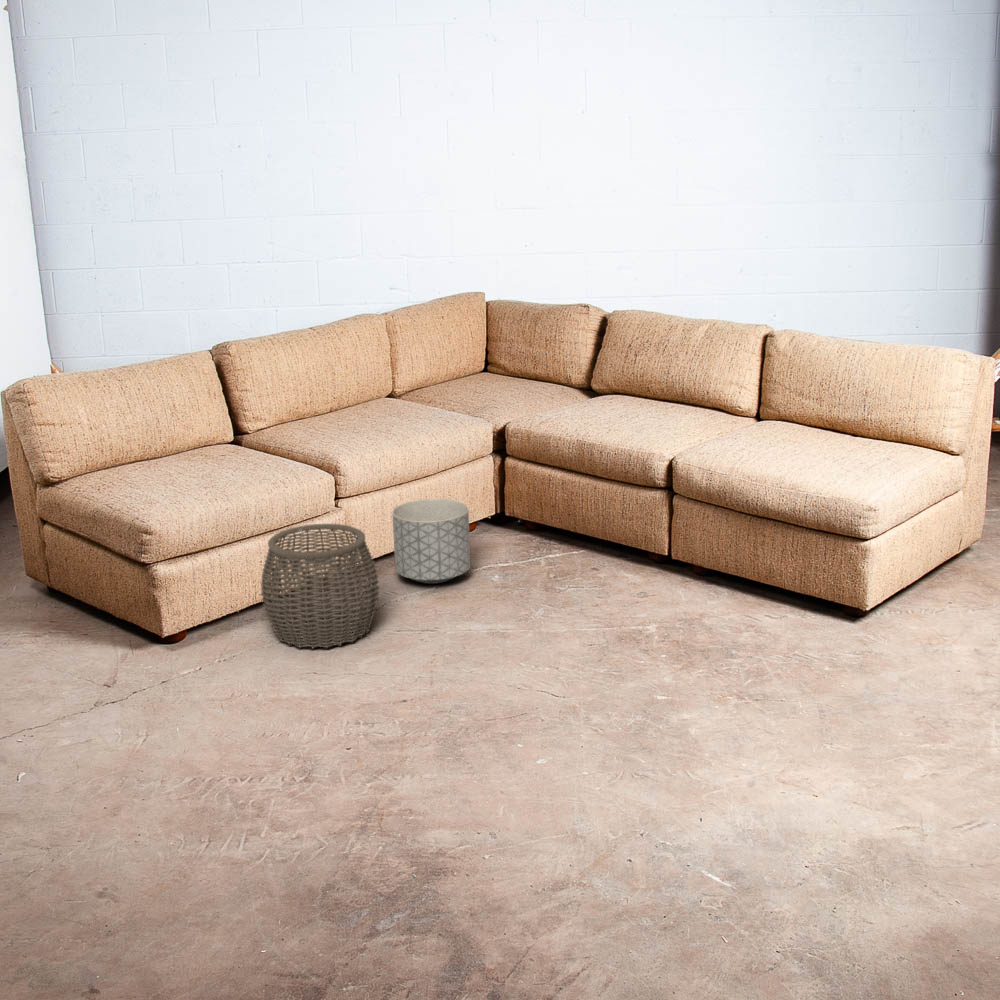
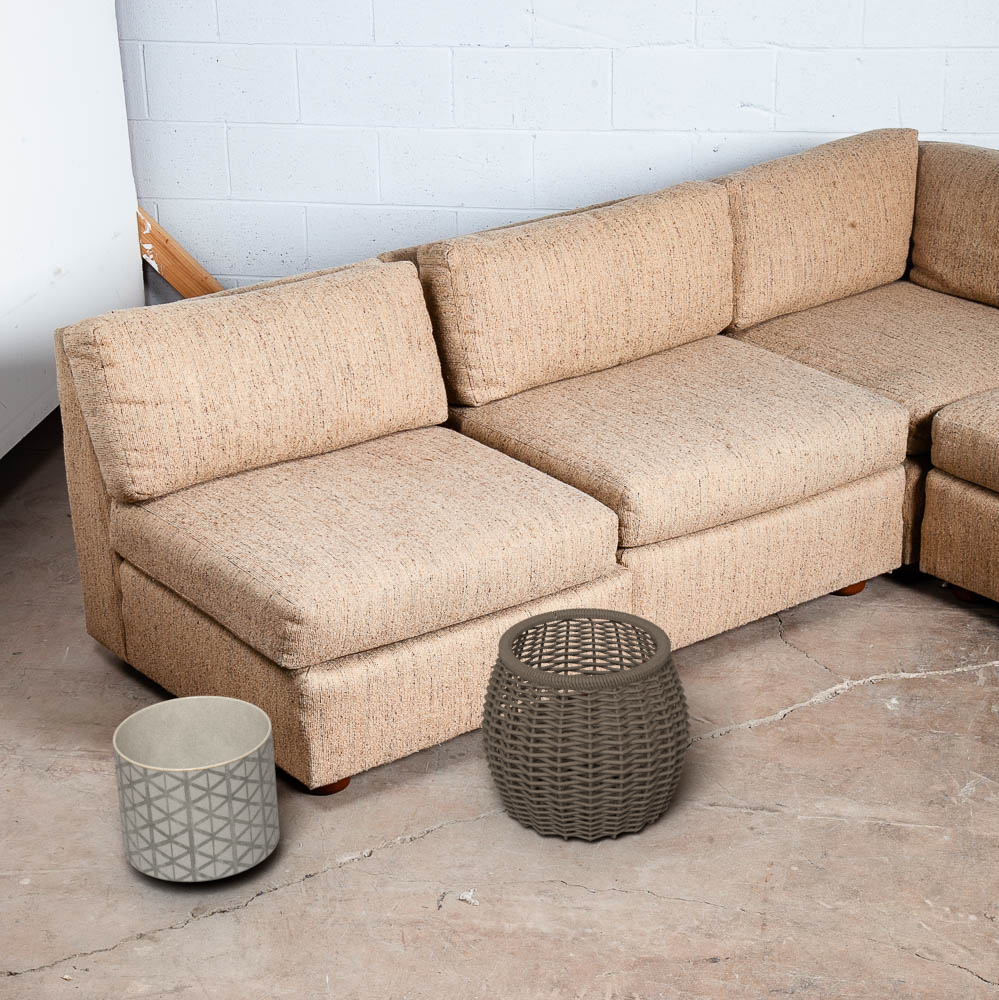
planter: present [392,499,470,584] -> present [113,696,280,882]

